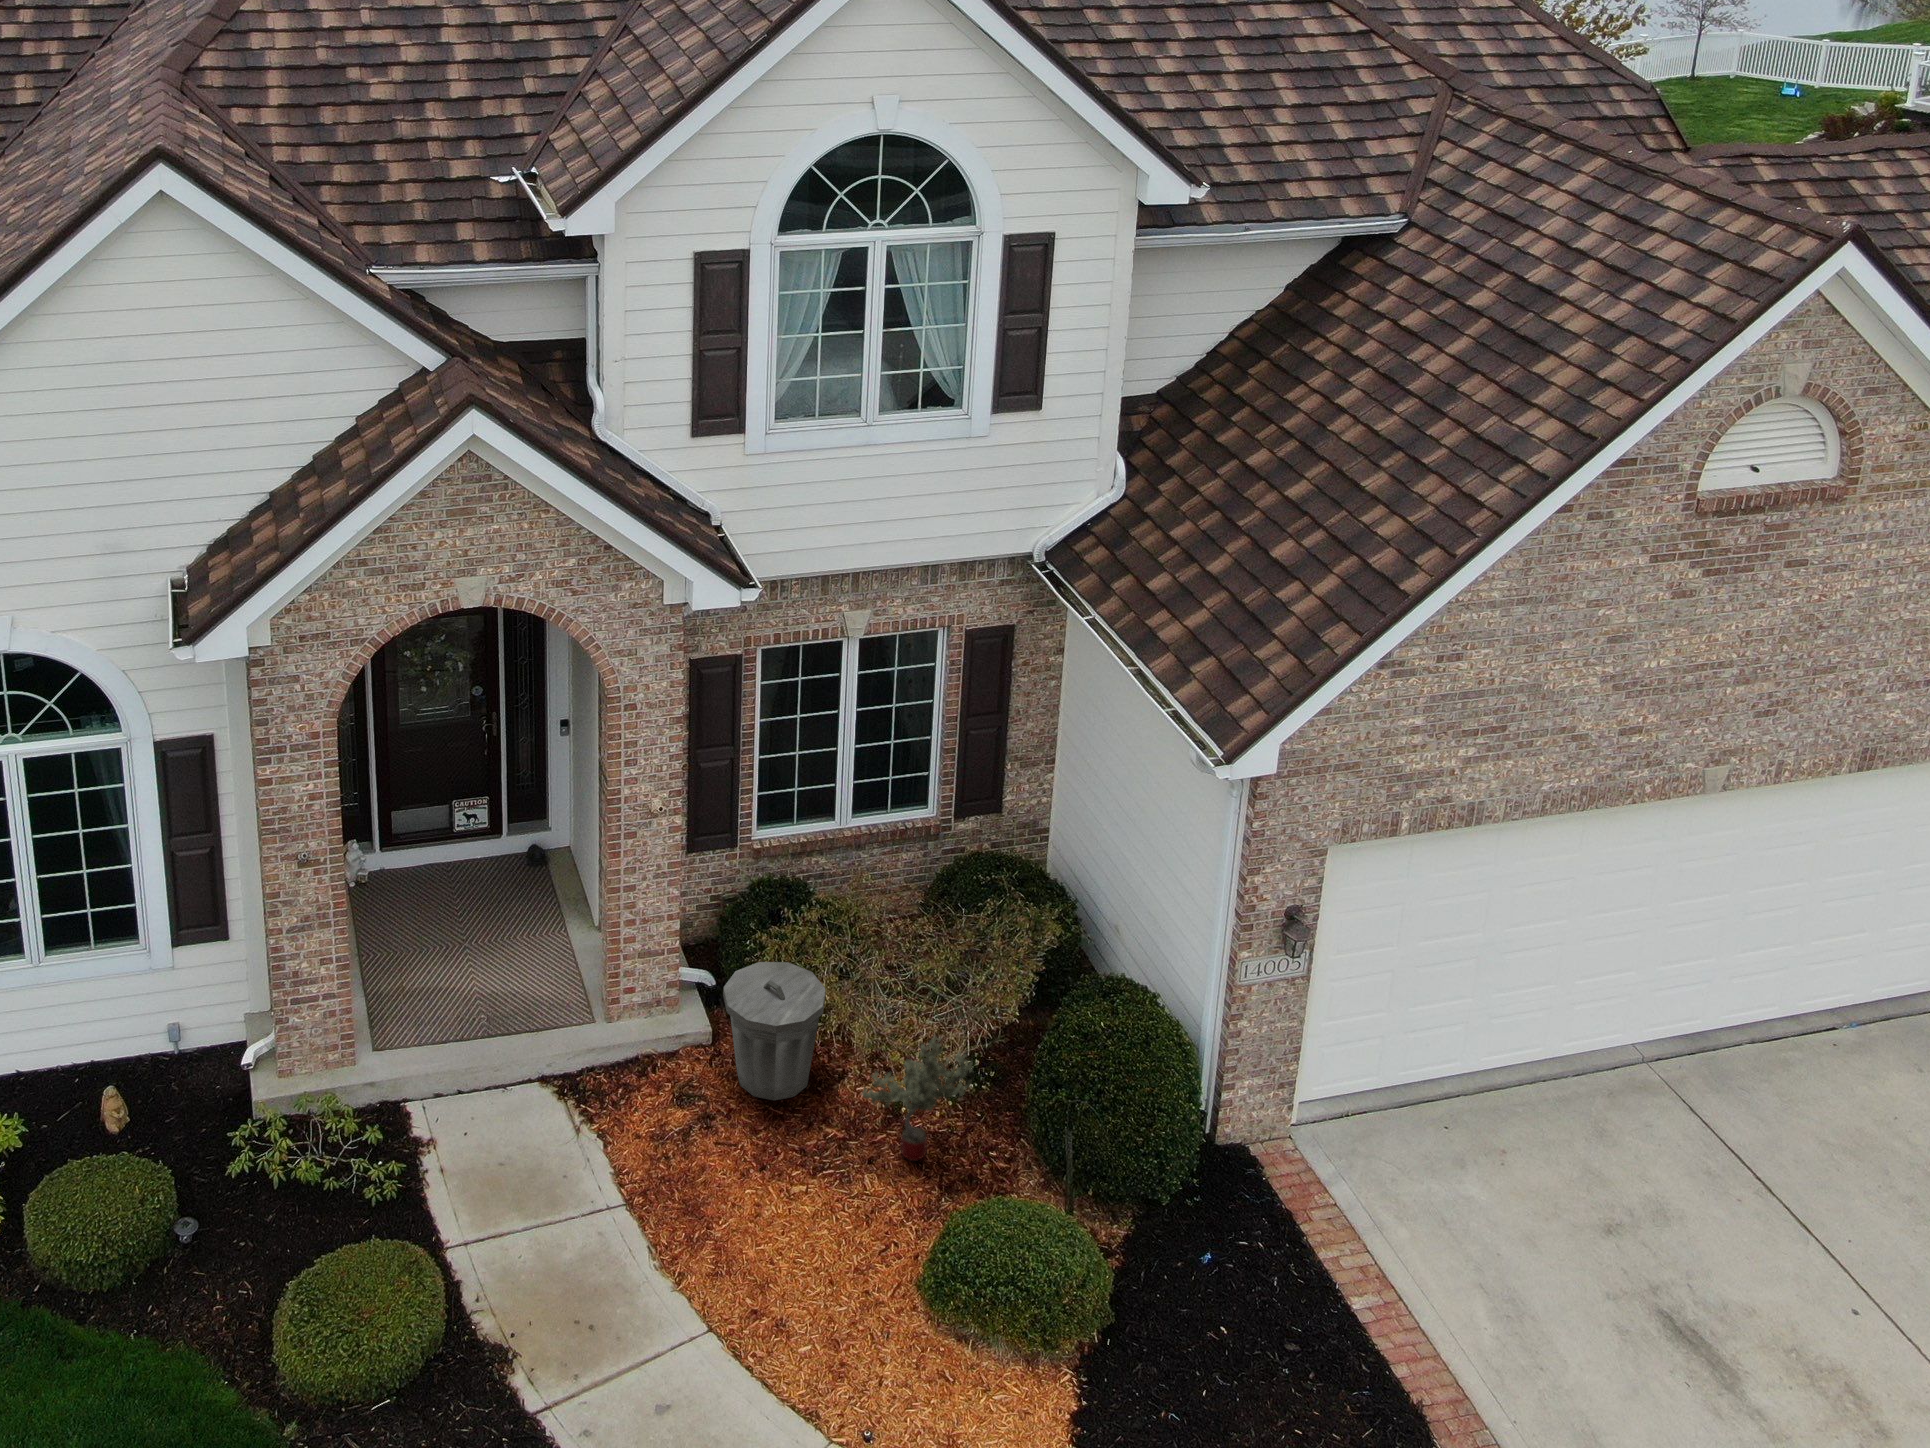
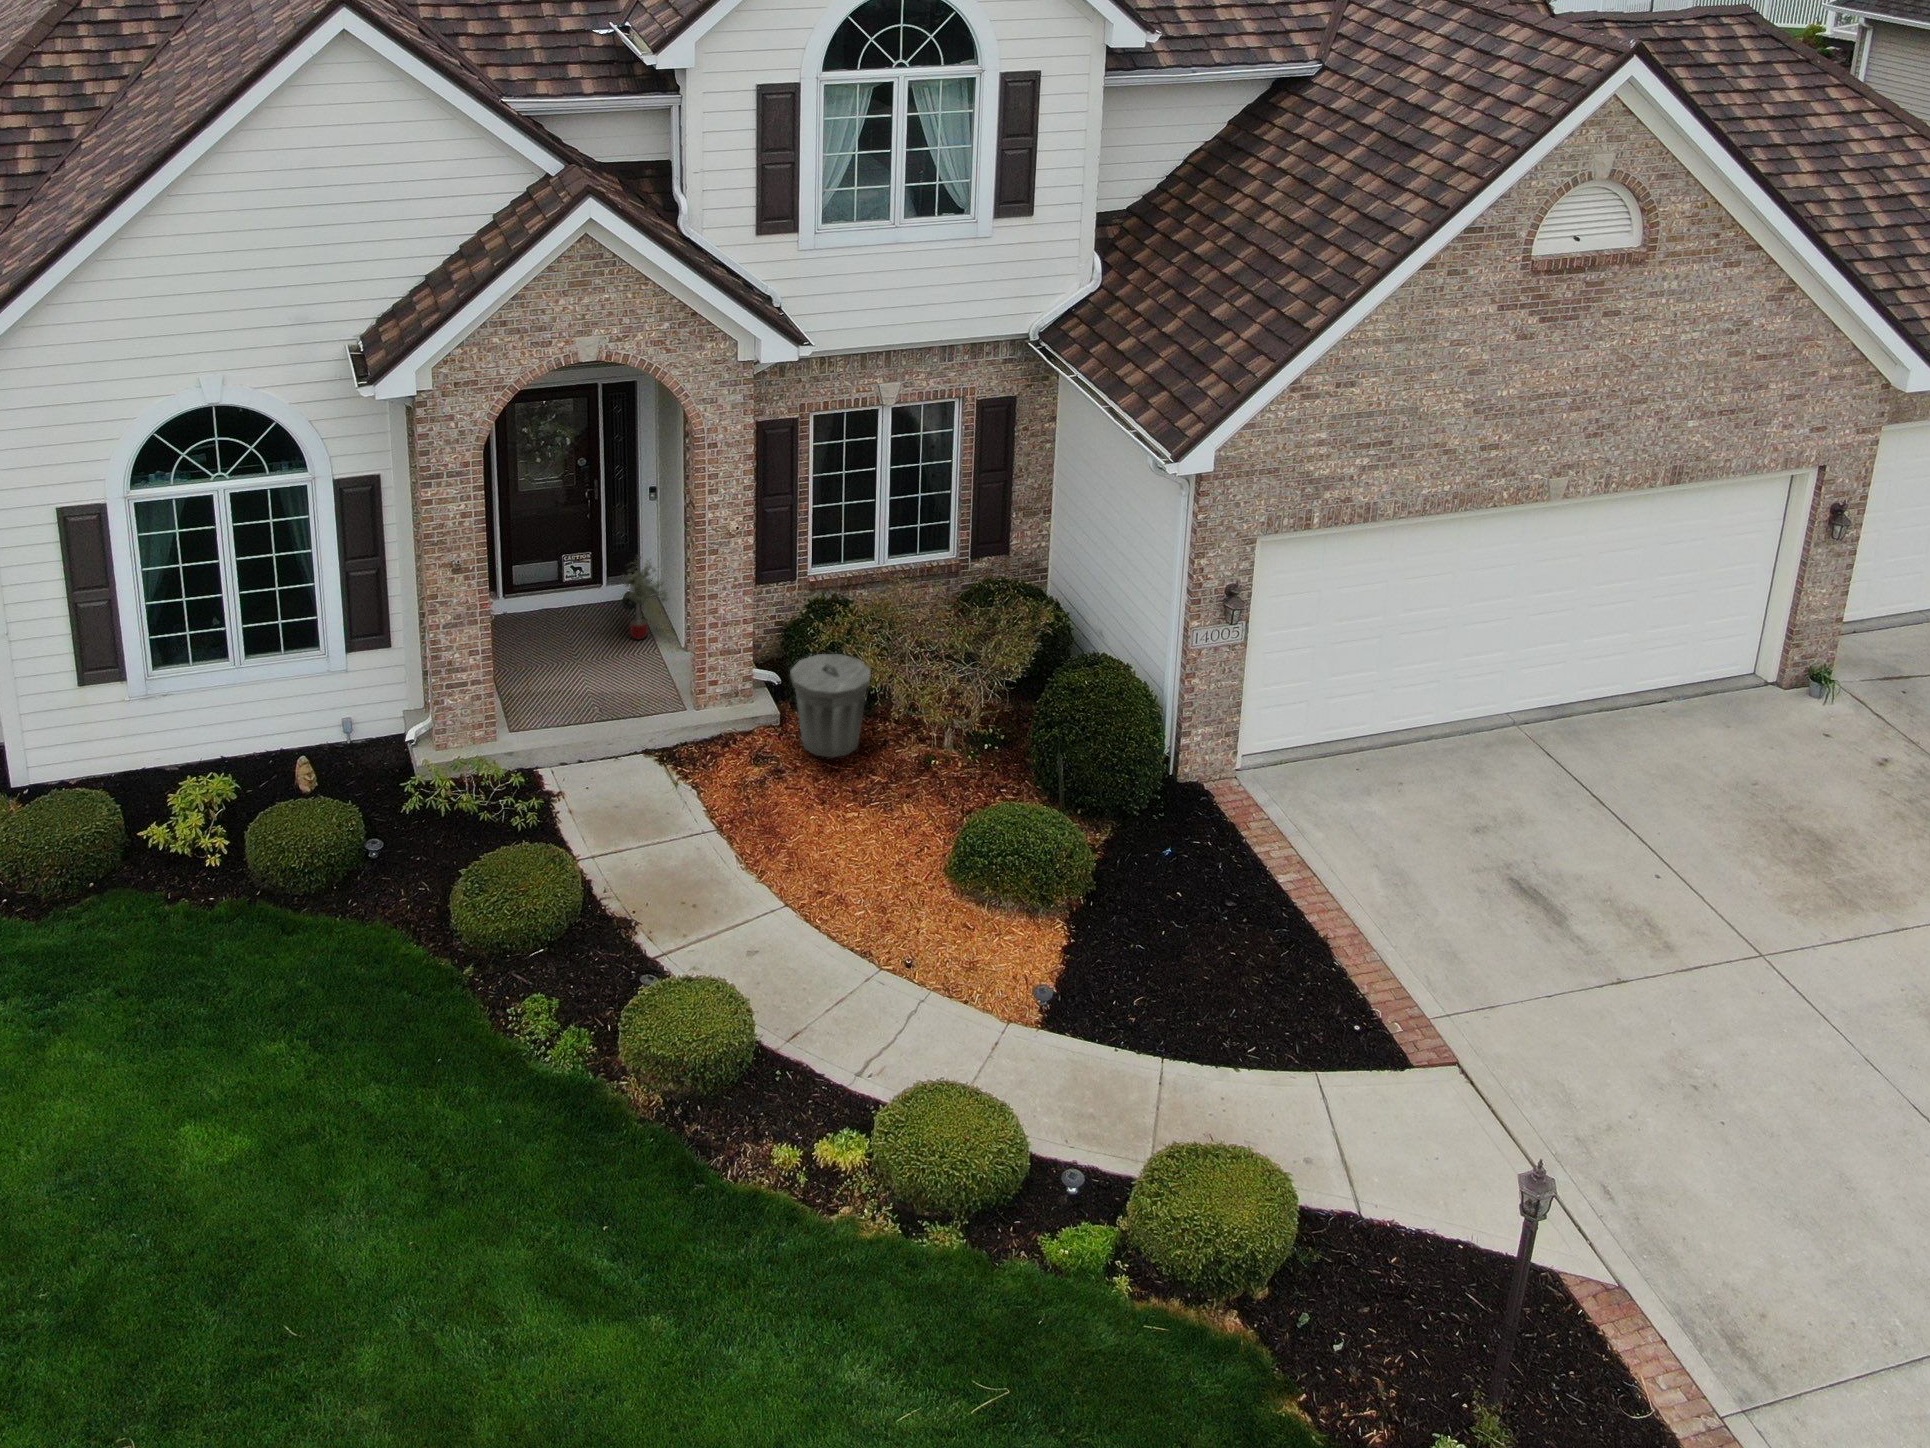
potted tree: present [862,1036,972,1161] -> present [621,557,668,640]

